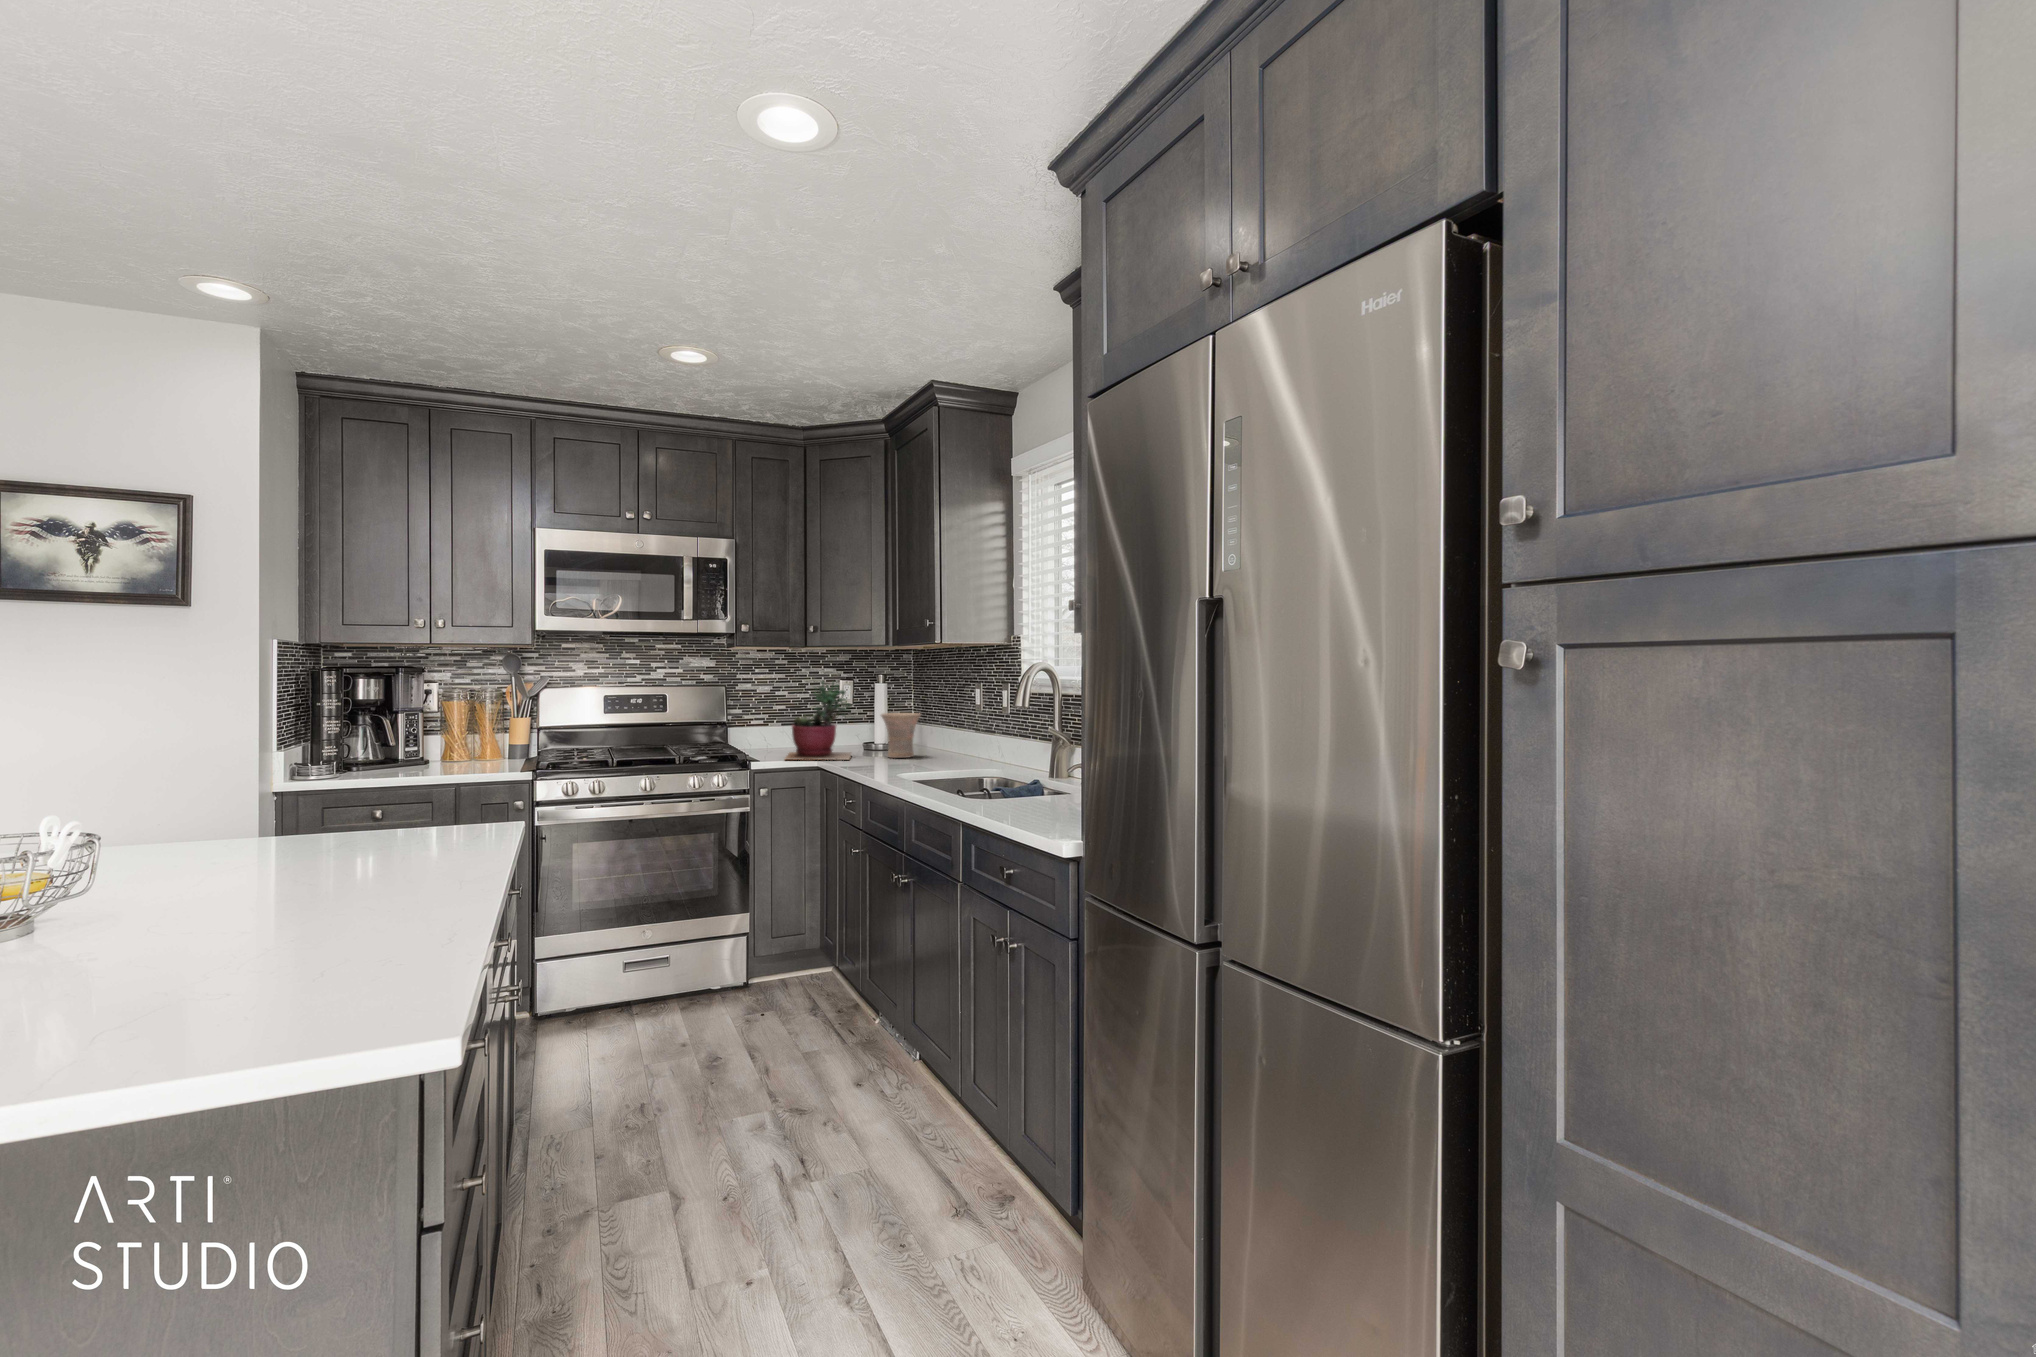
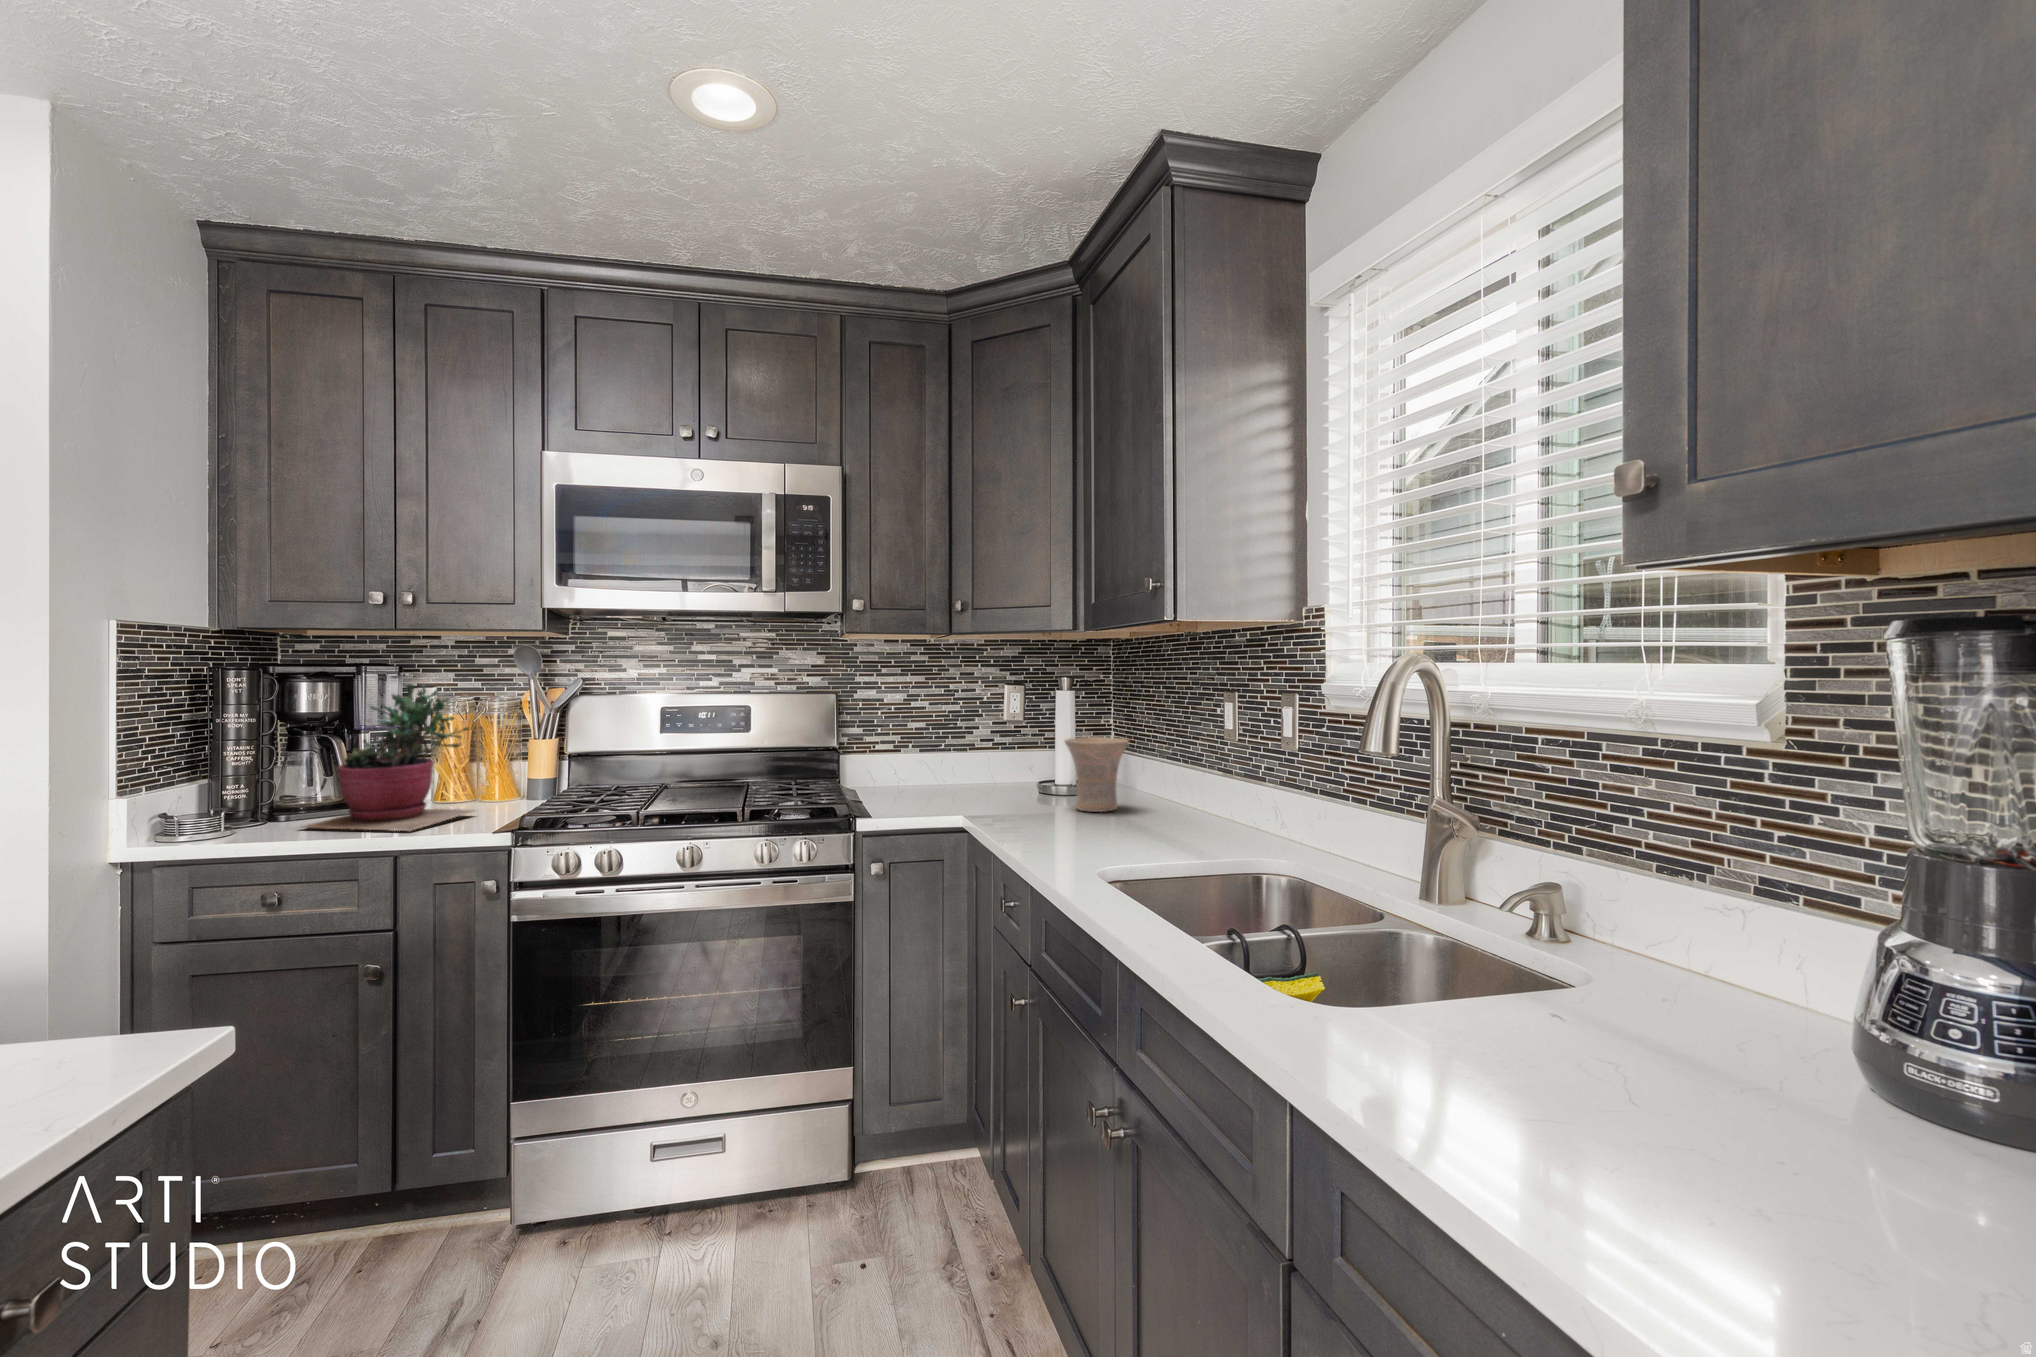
succulent plant: present [785,681,851,760] -> present [302,684,474,831]

